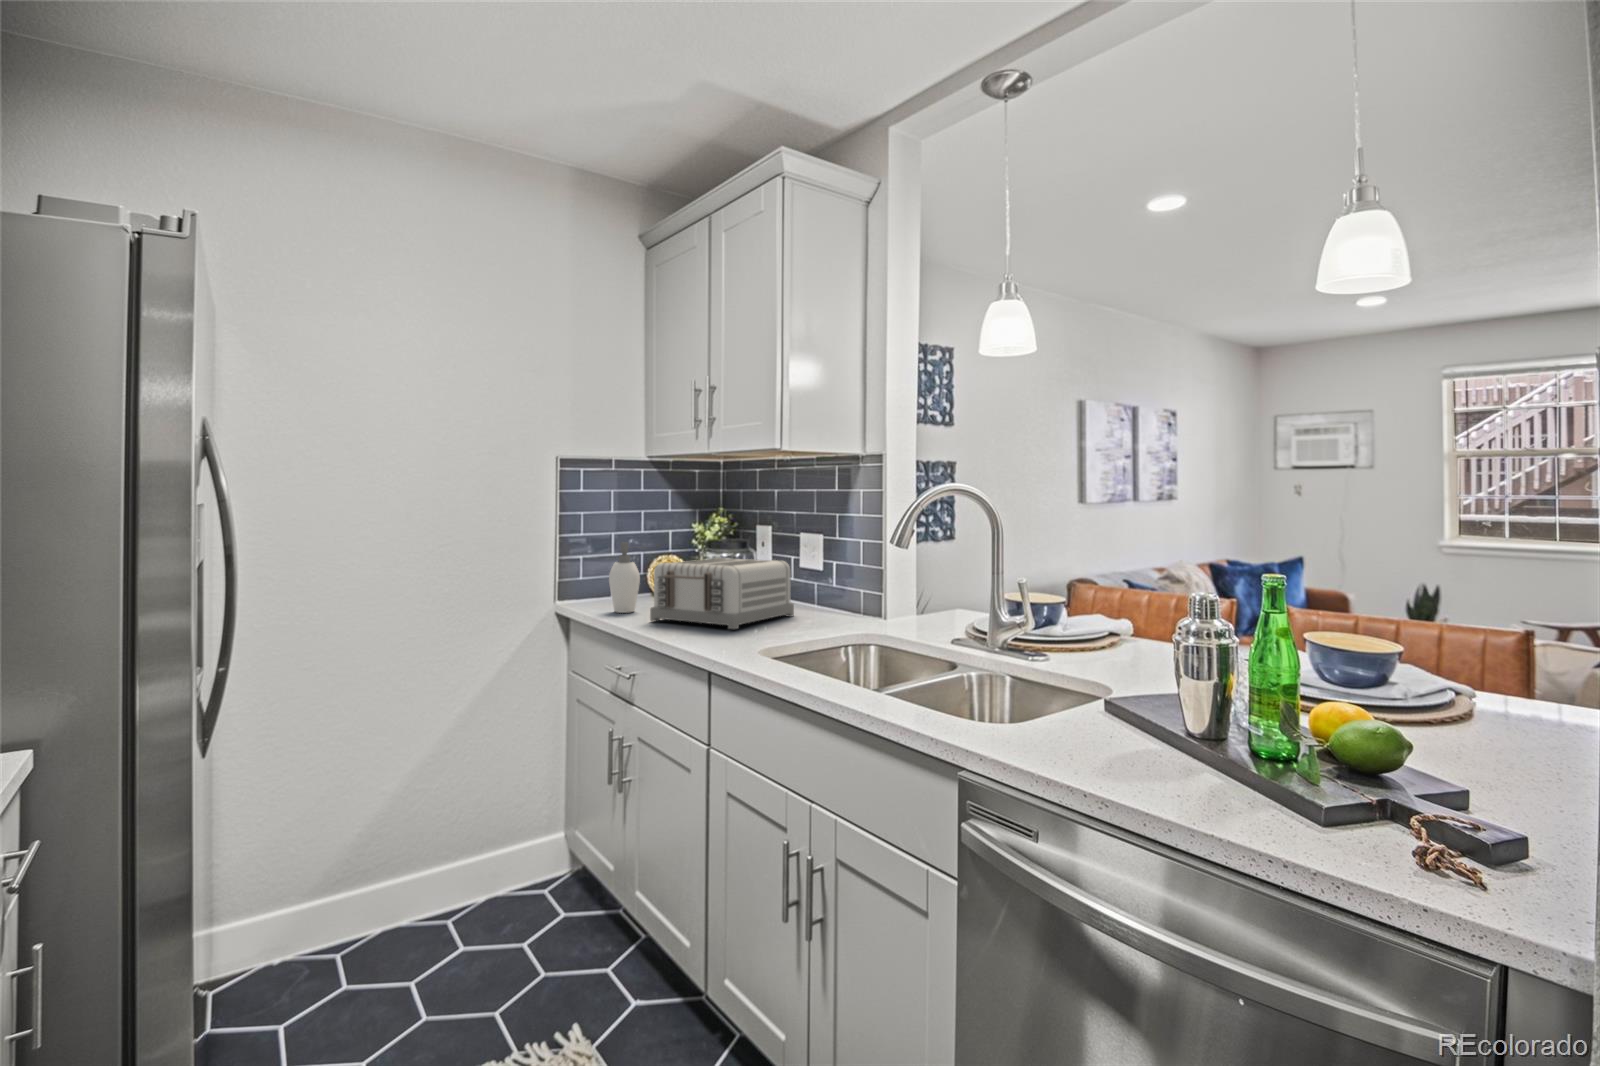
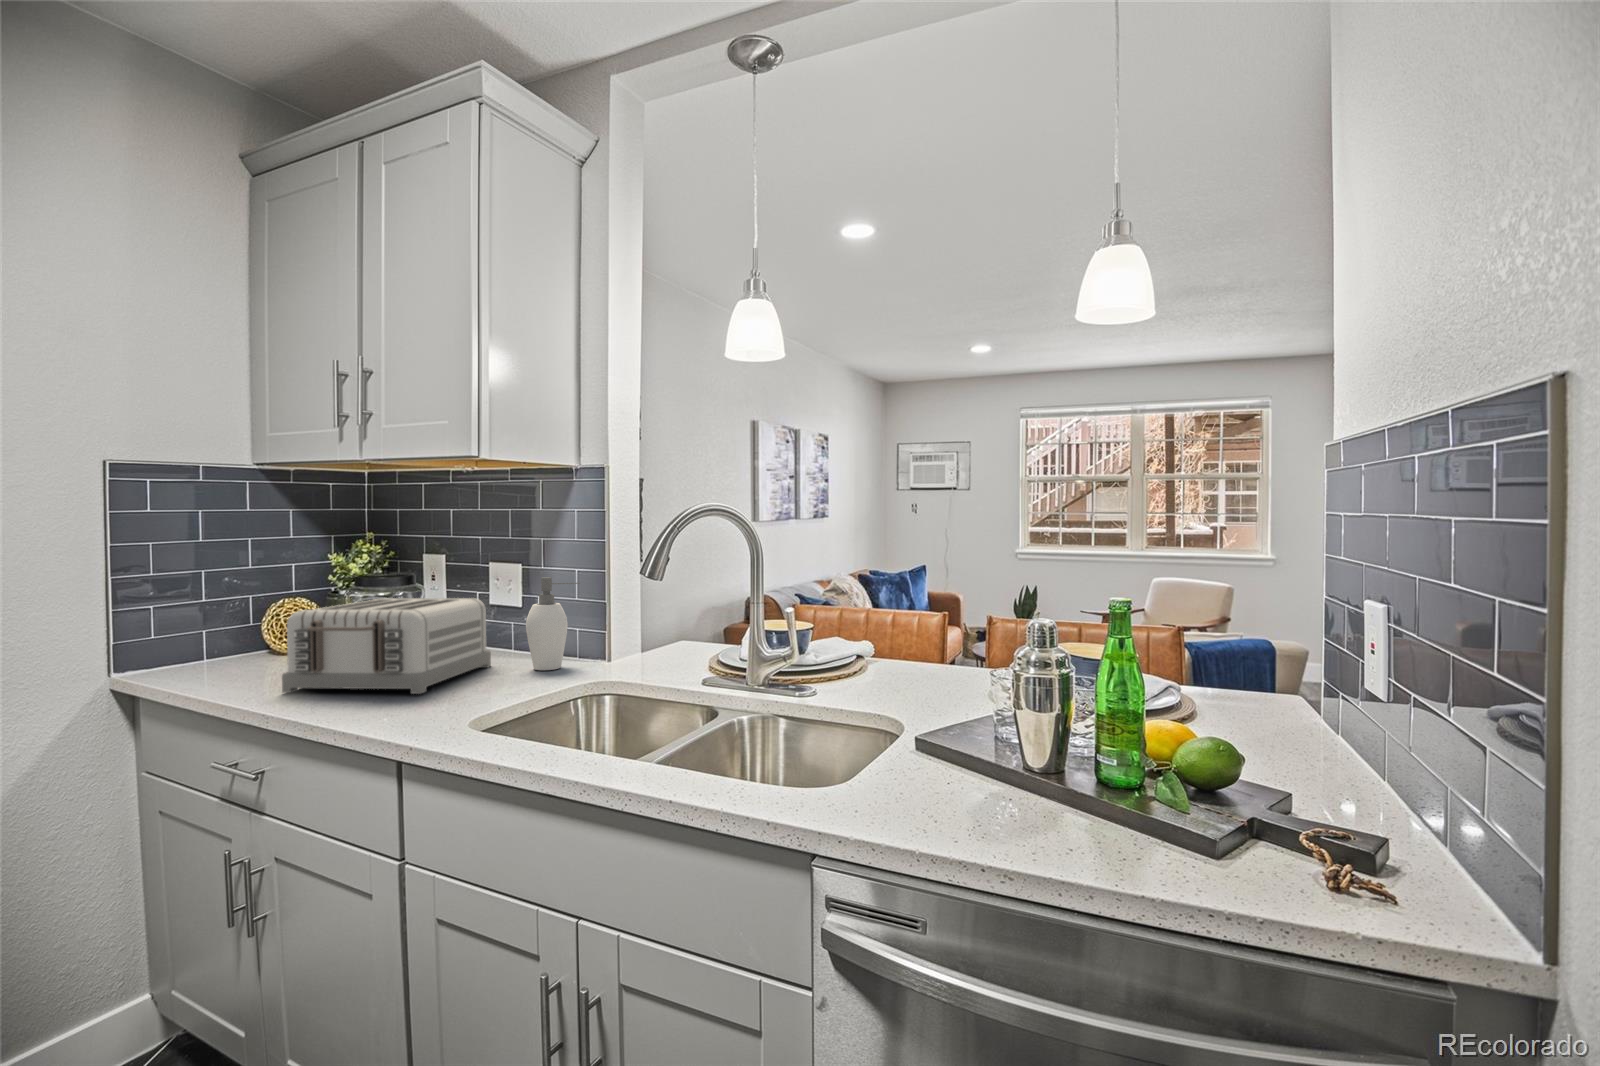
soap dispenser: present [609,542,640,613] -> present [526,577,580,670]

